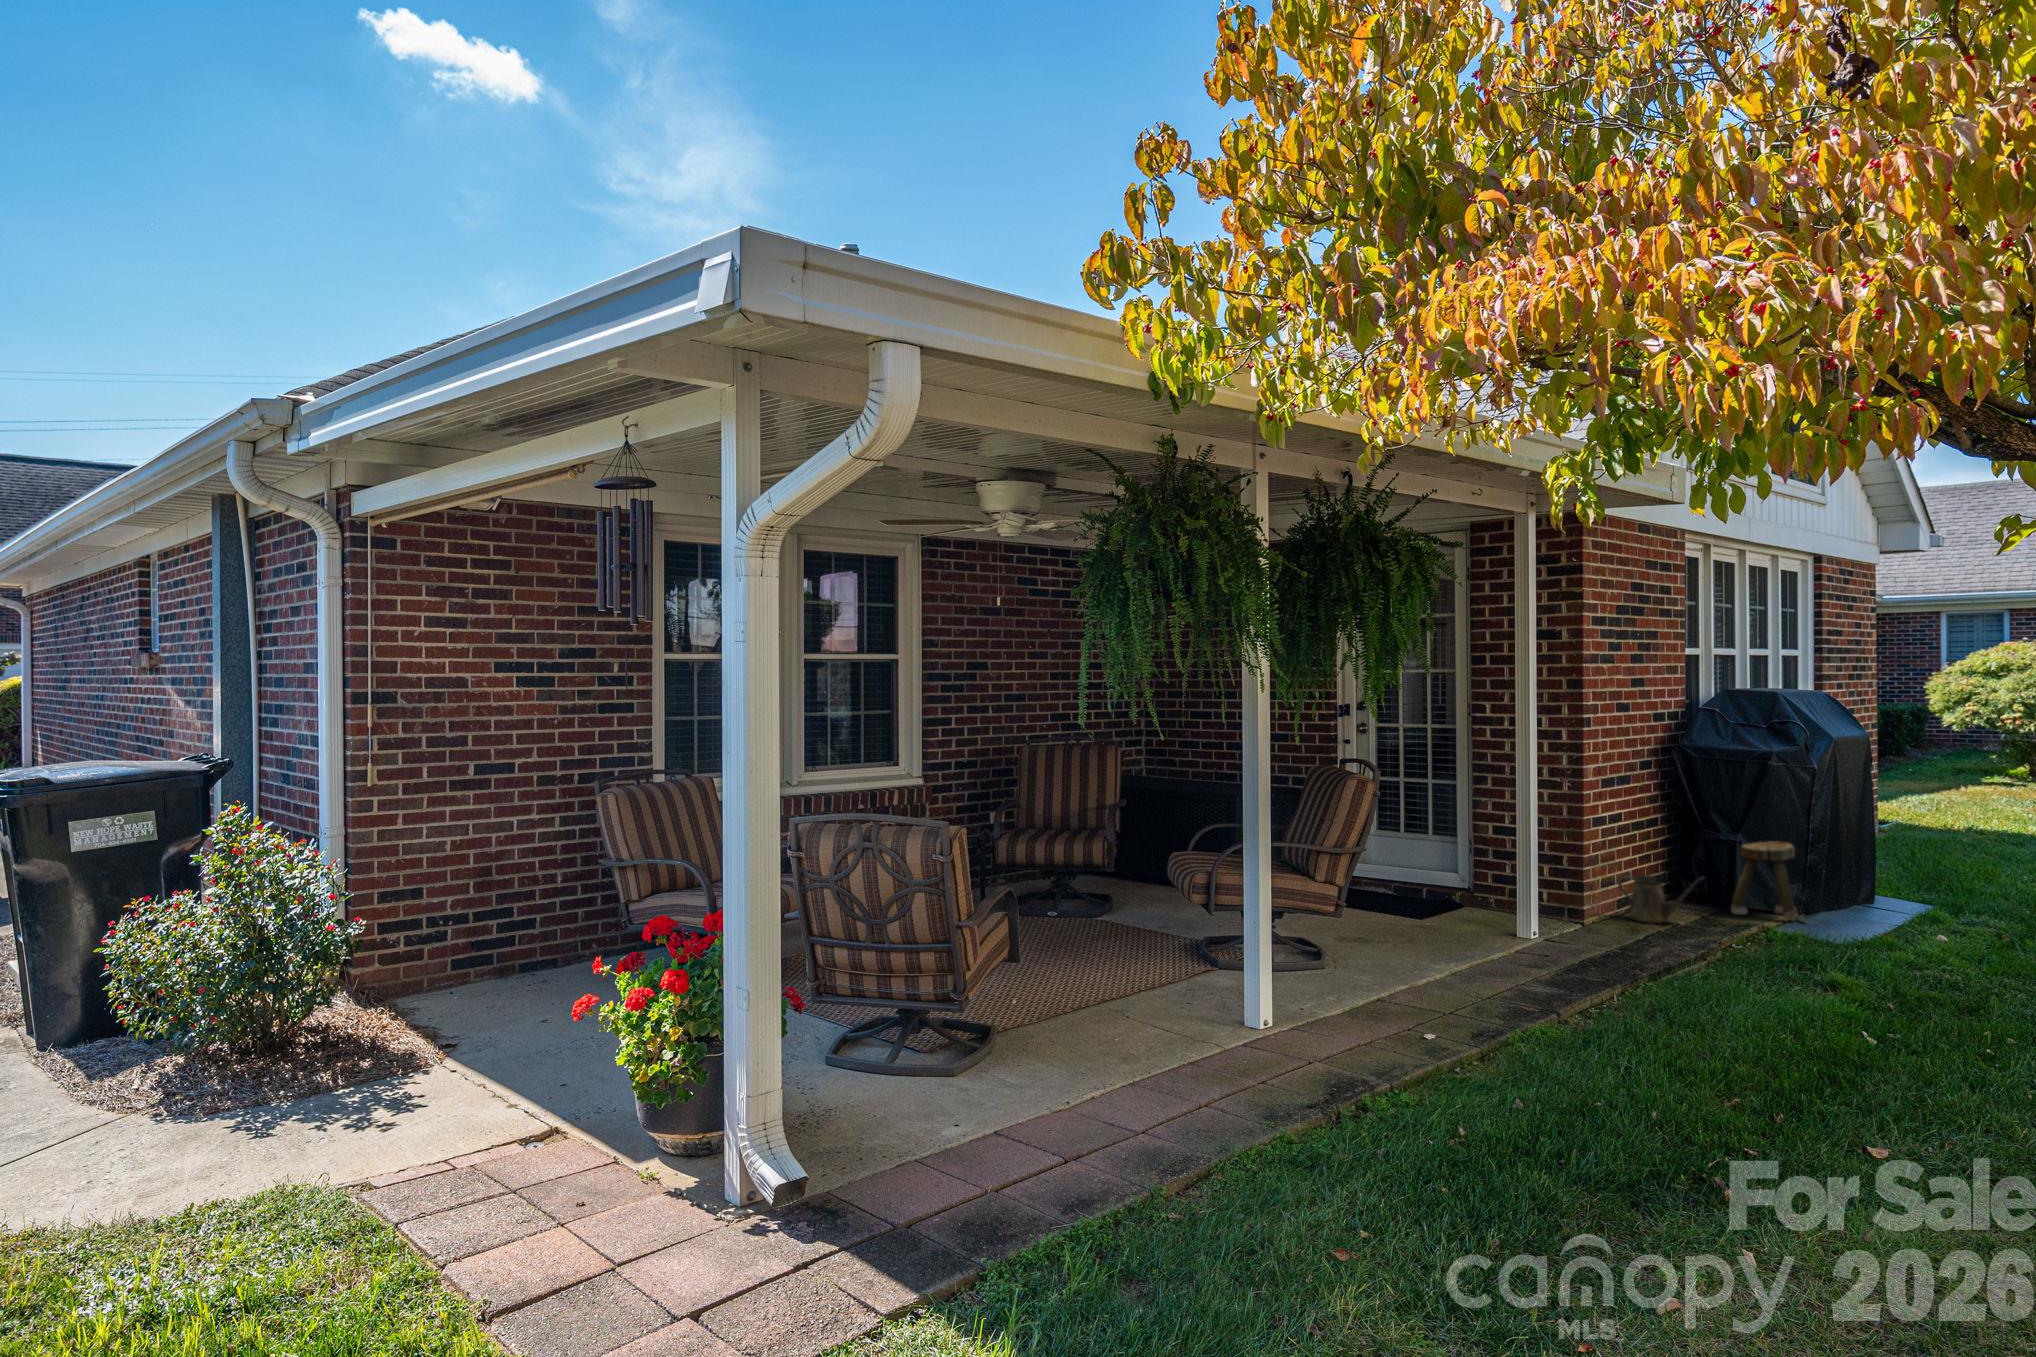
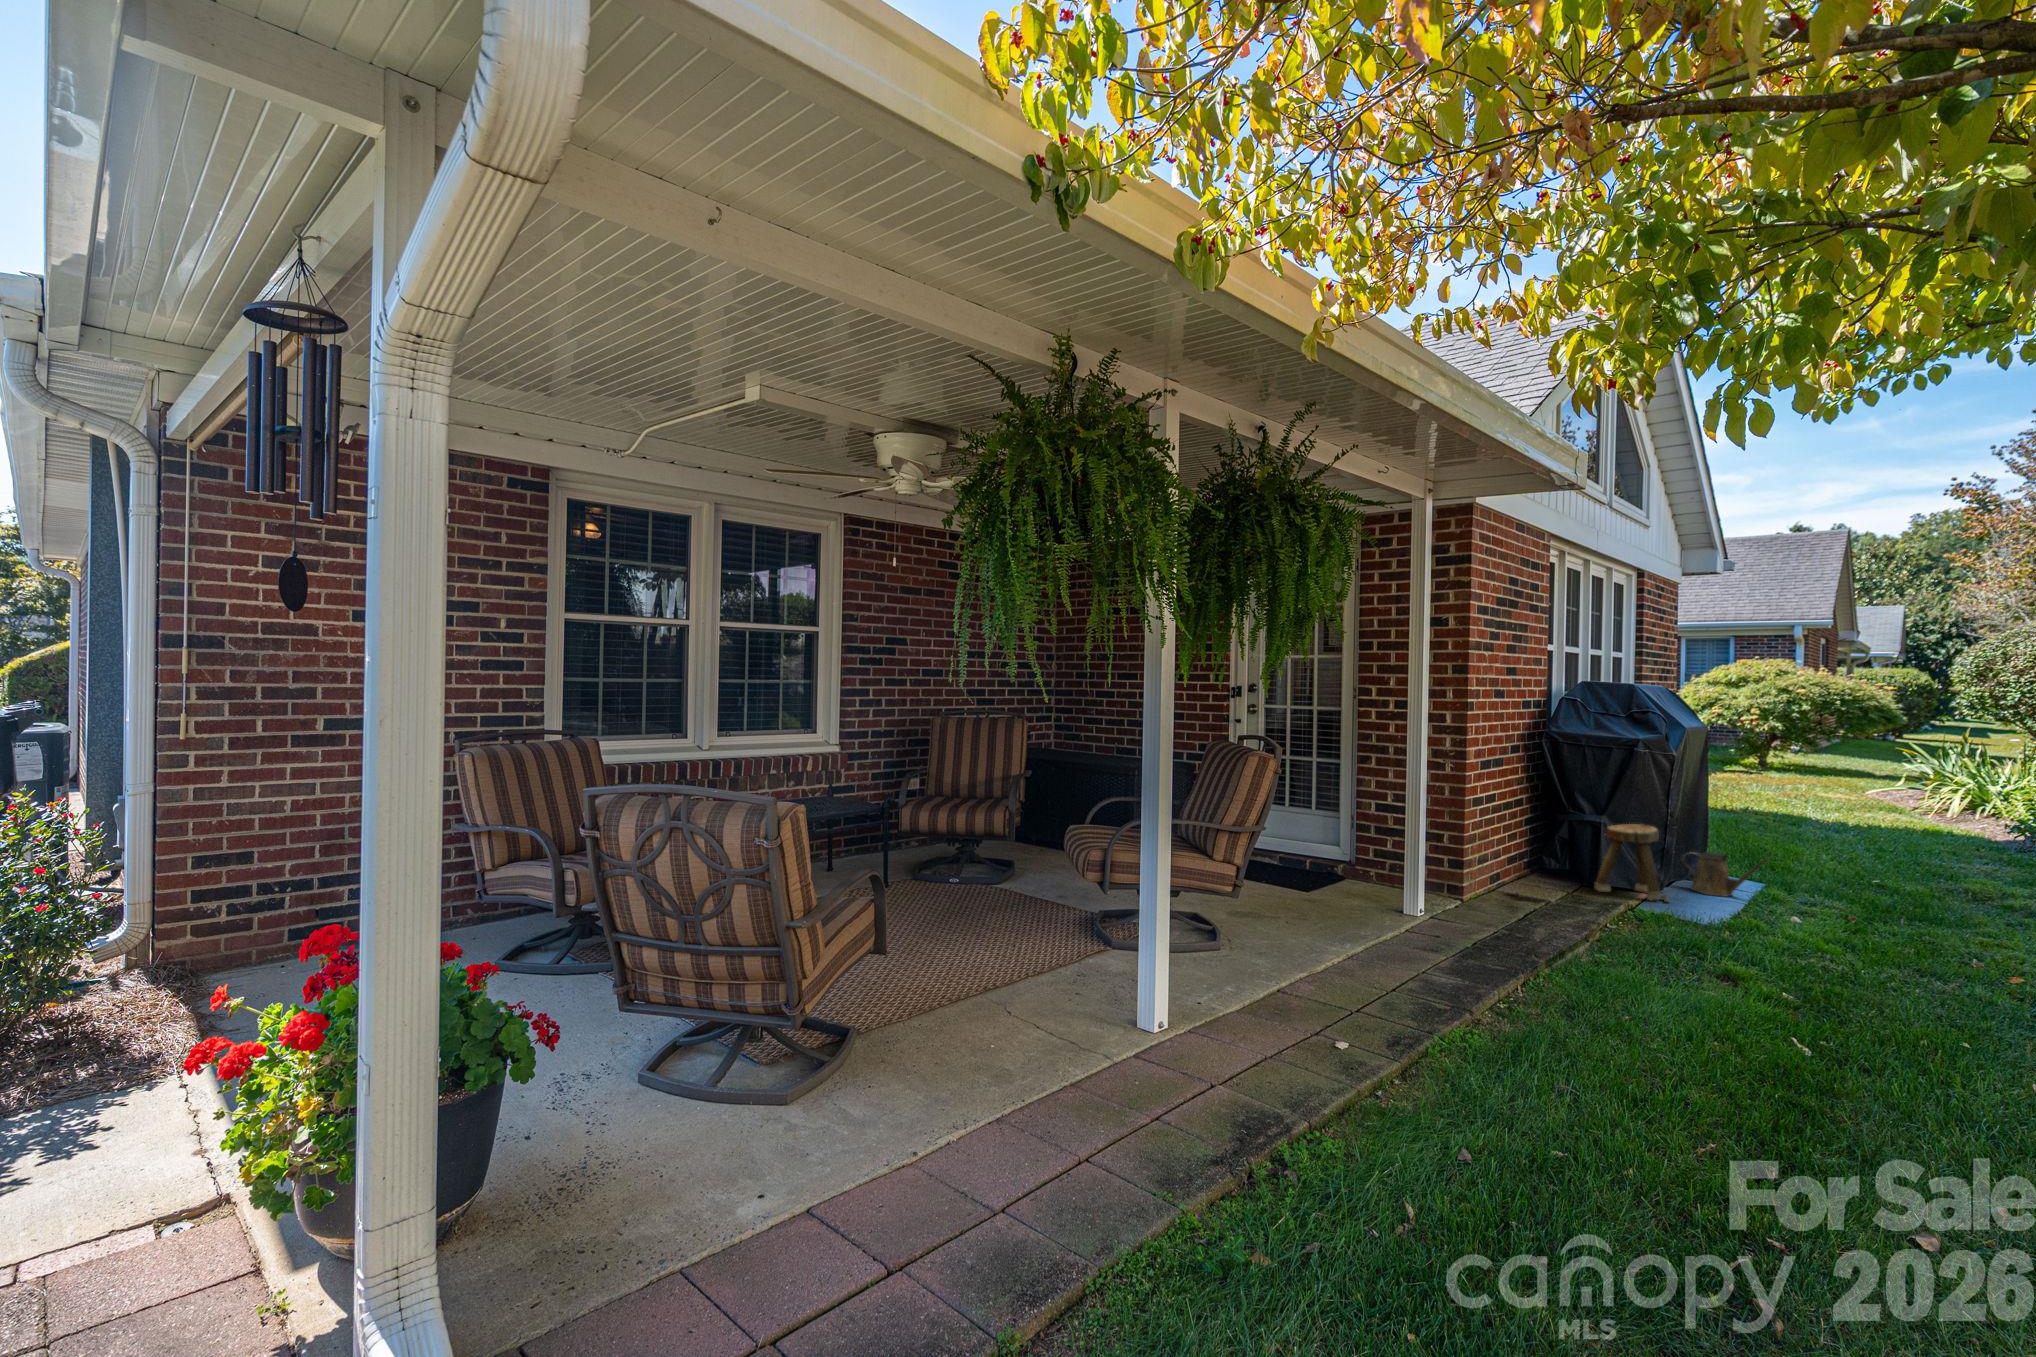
watering can: present [1618,875,1704,923] -> present [1682,852,1771,897]

